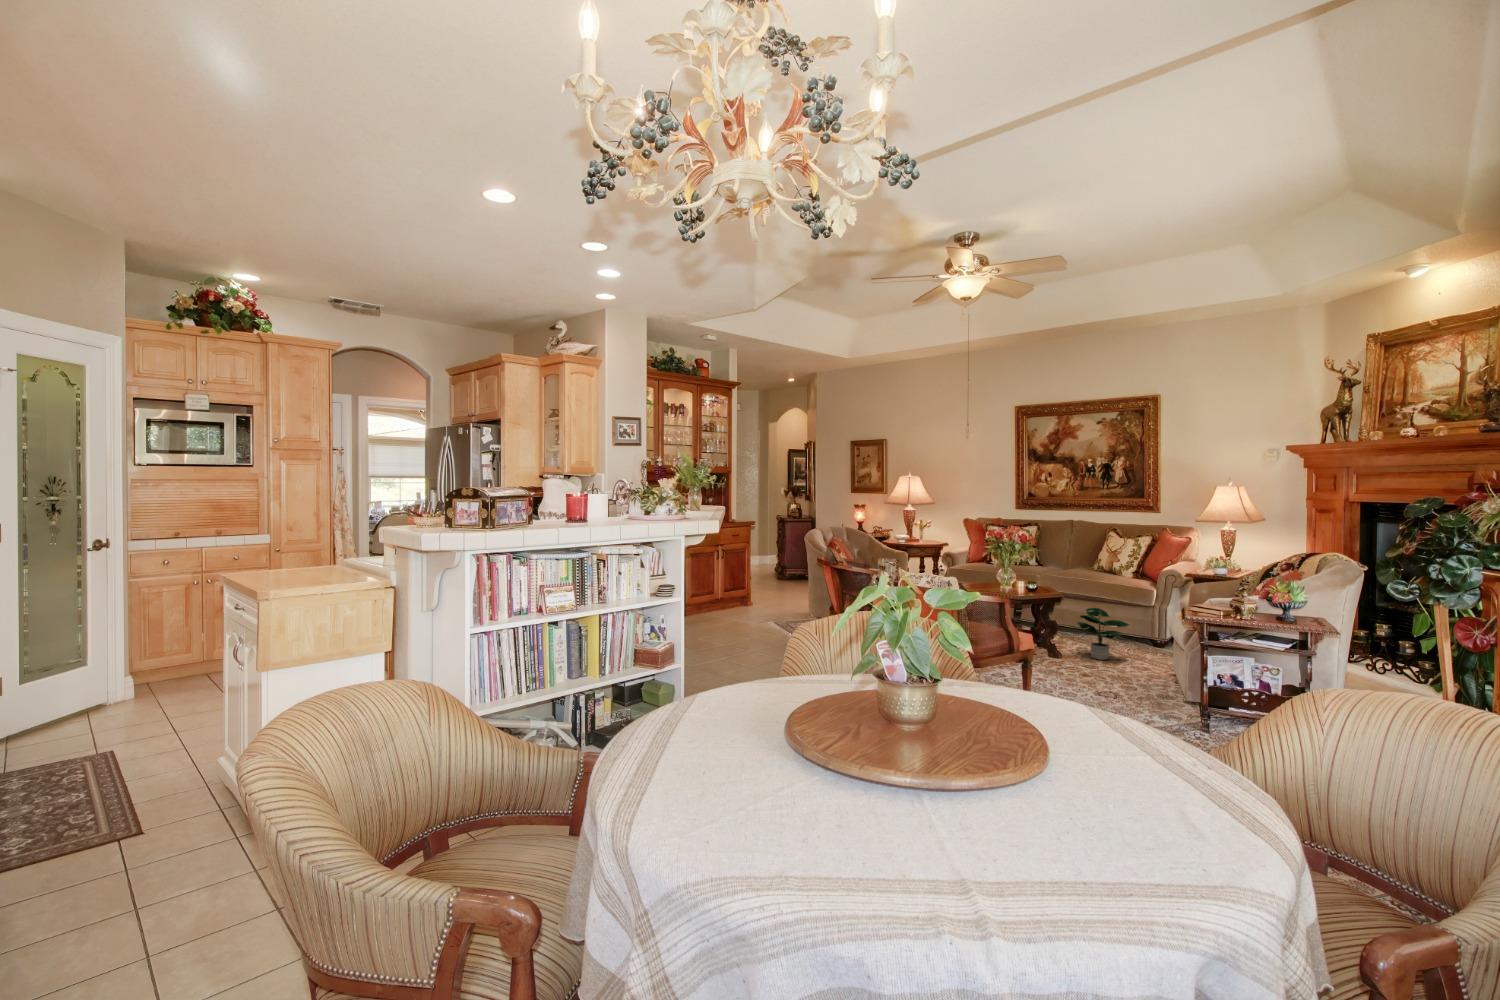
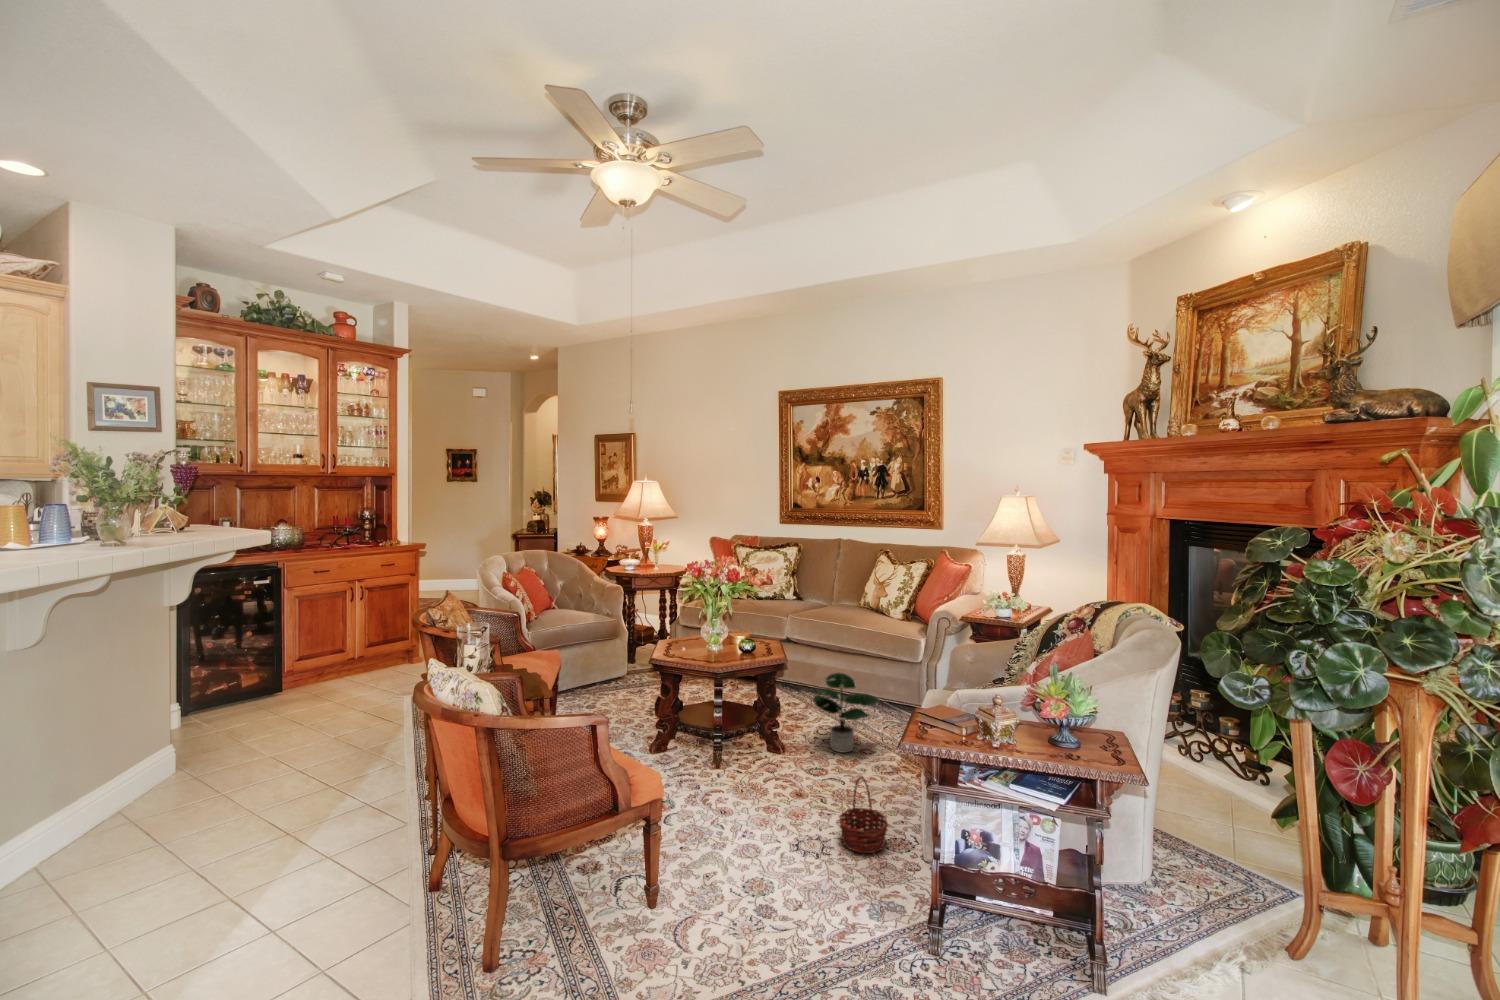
basket: none [1121,655,1157,700] -> present [839,777,888,853]

